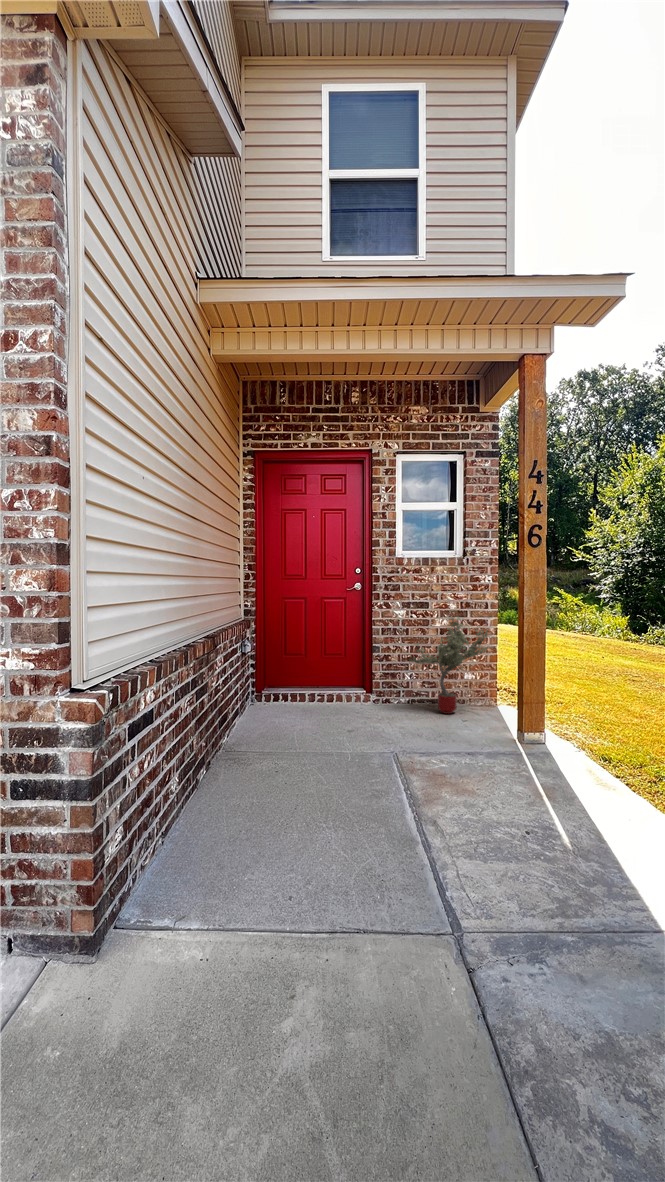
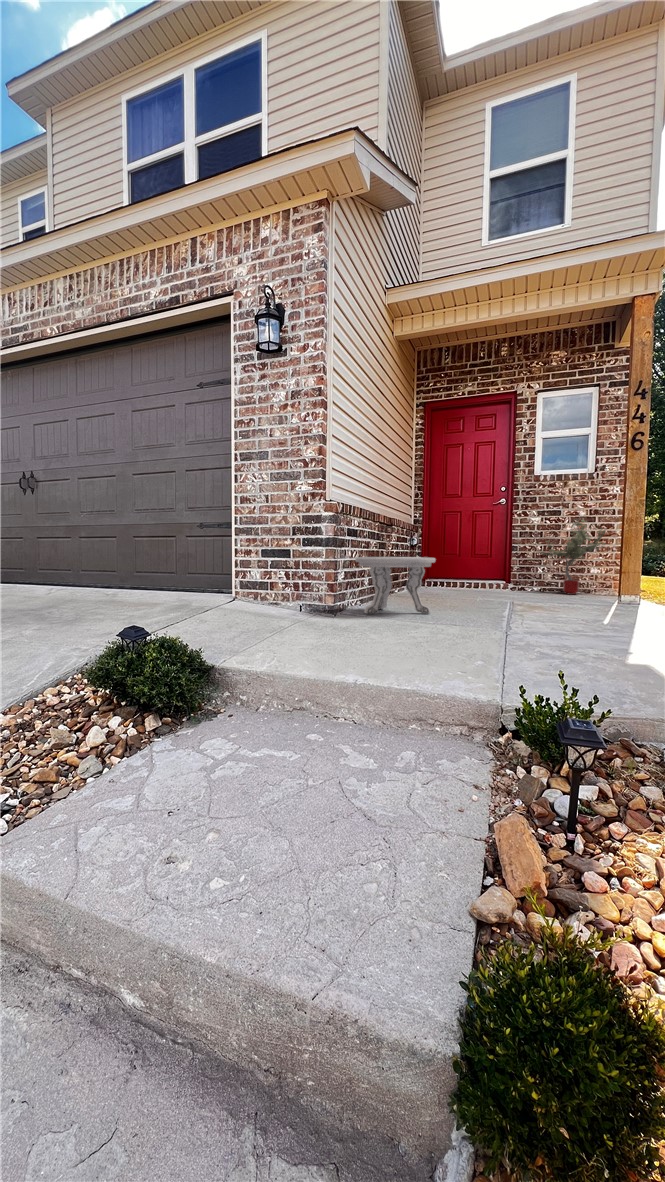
side table: none [146,749,306,912] -> present [355,557,435,614]

